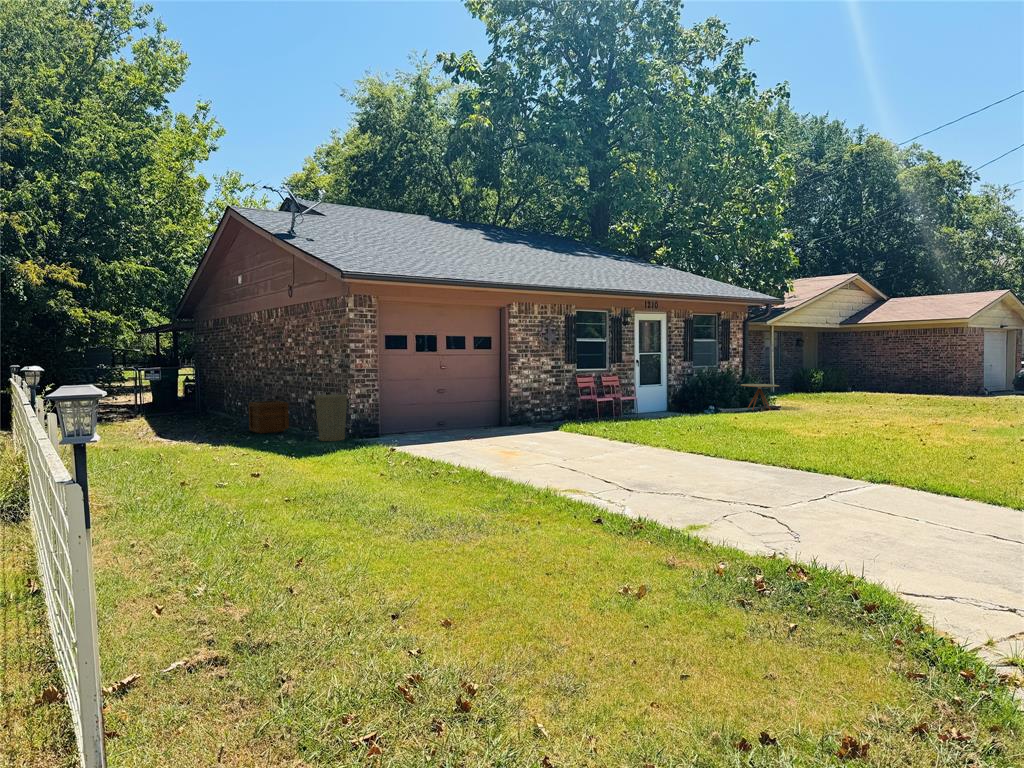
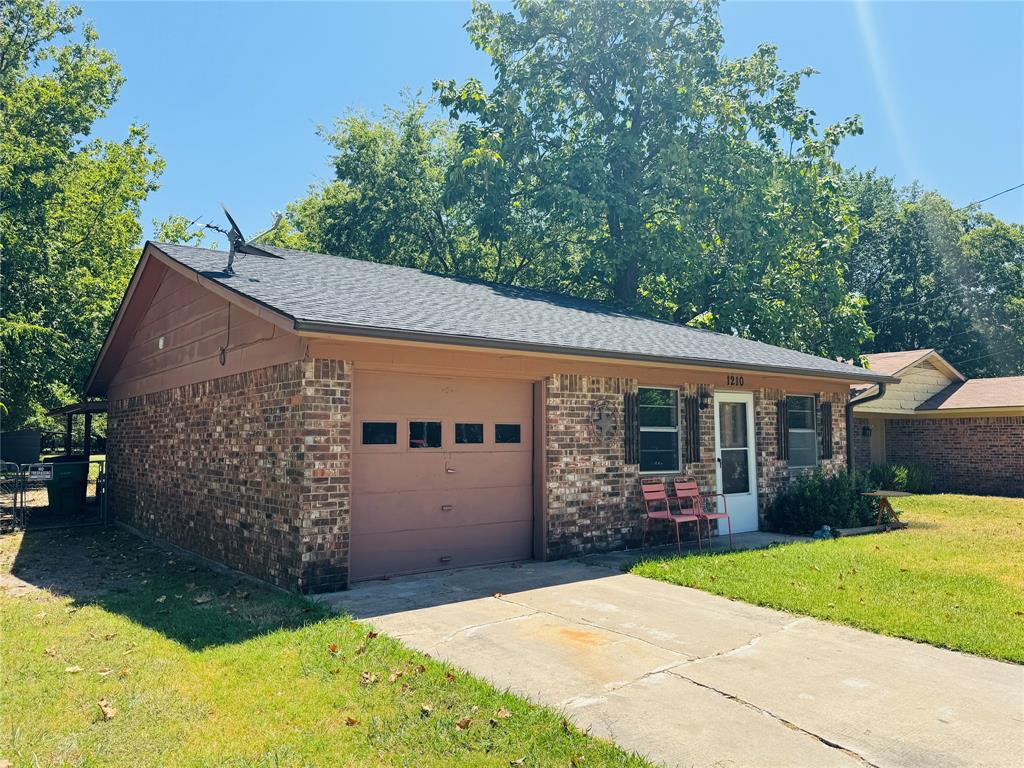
trash can: present [315,394,347,441] -> none [243,519,297,600]
wooden crate: present [249,400,289,434] -> none [150,518,212,573]

